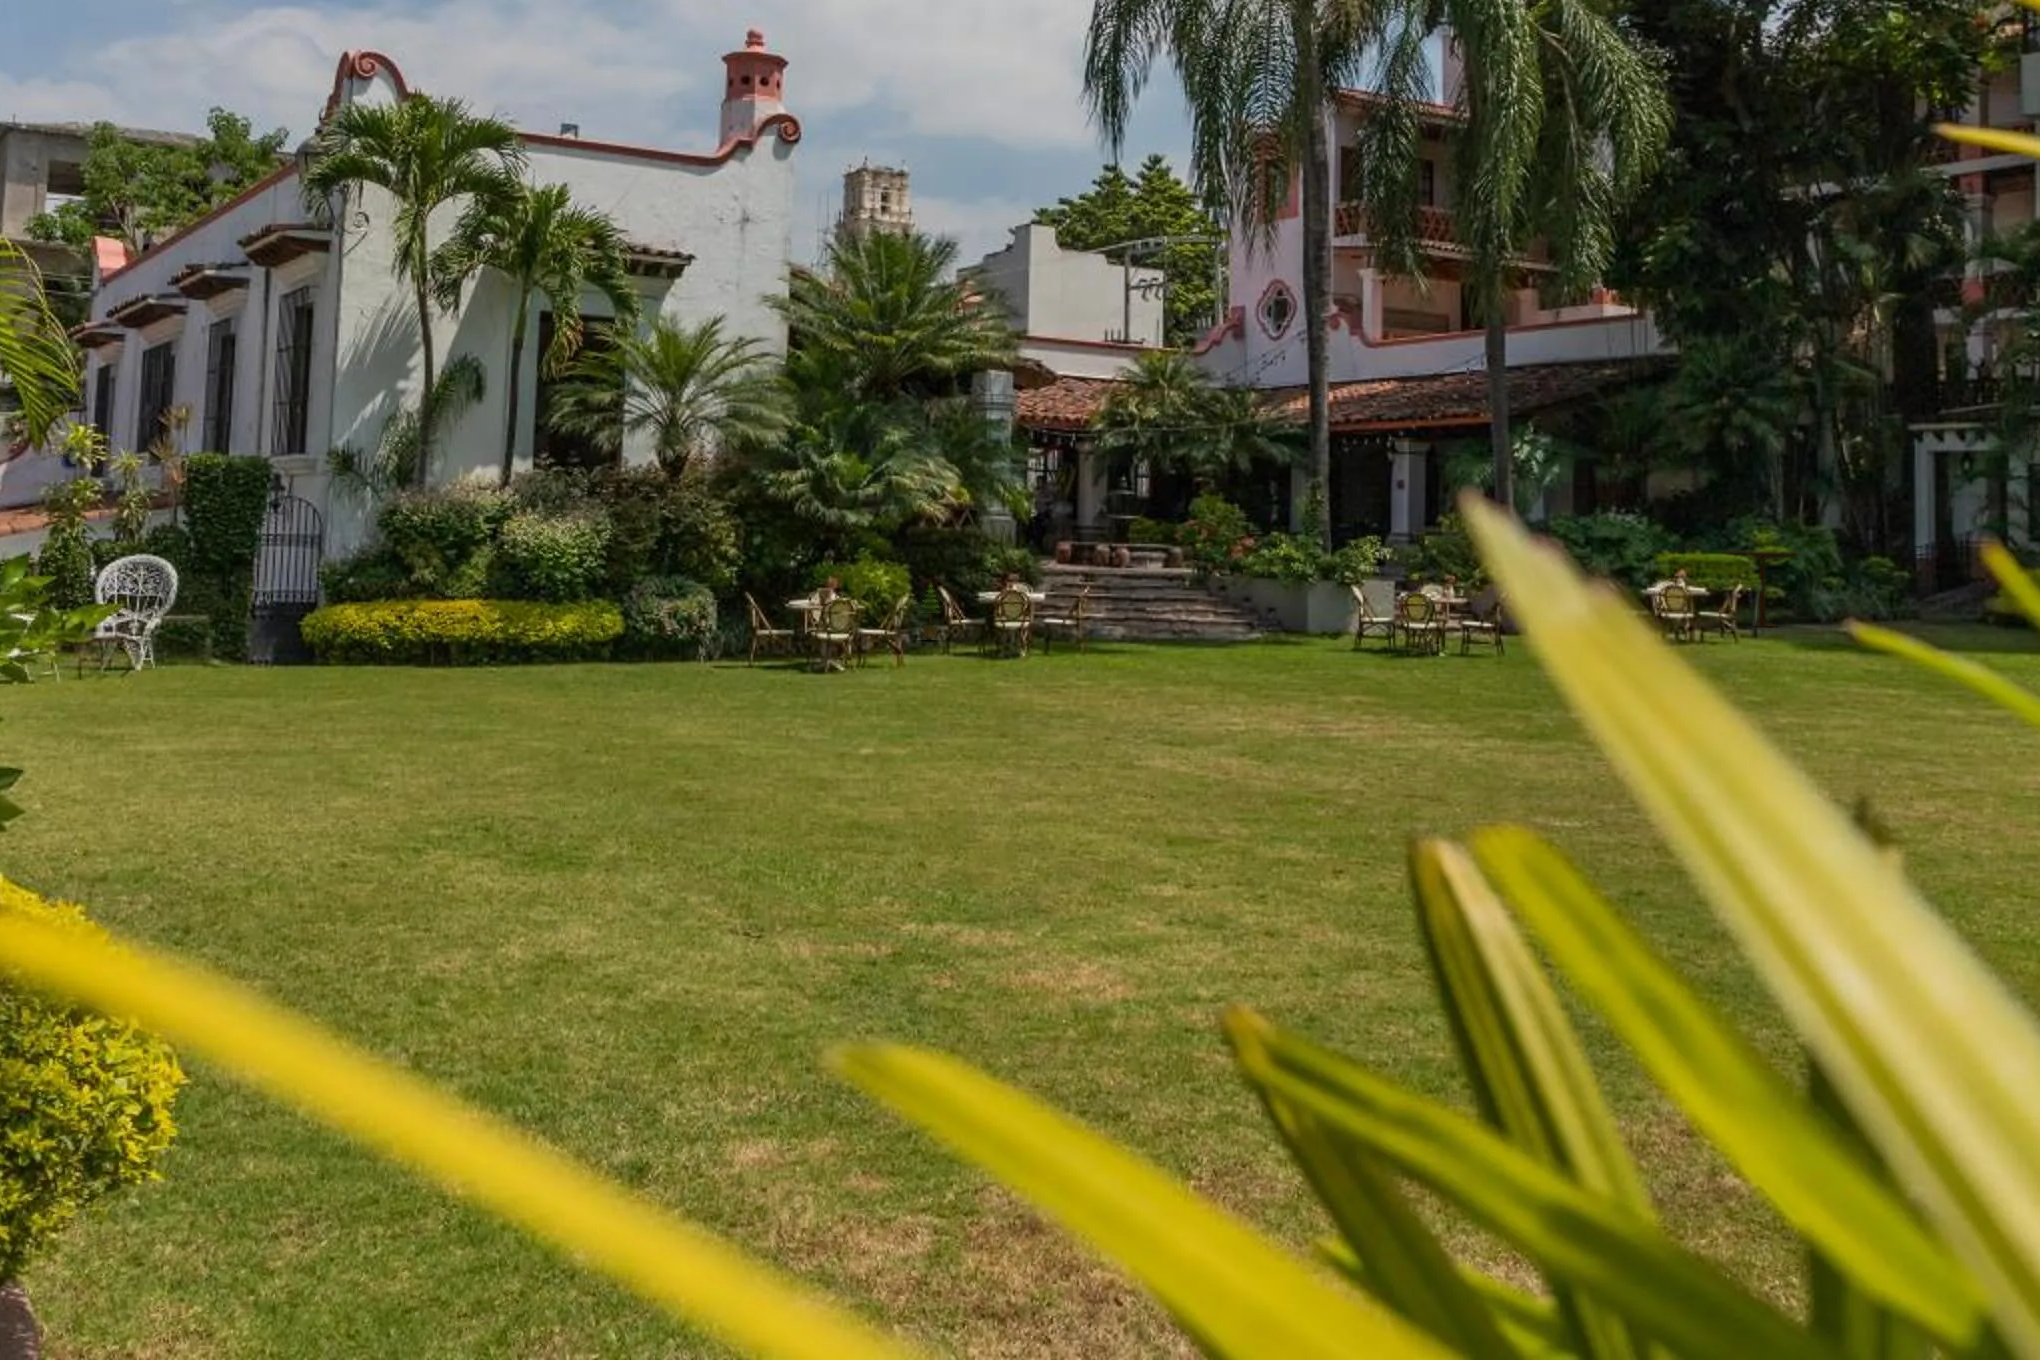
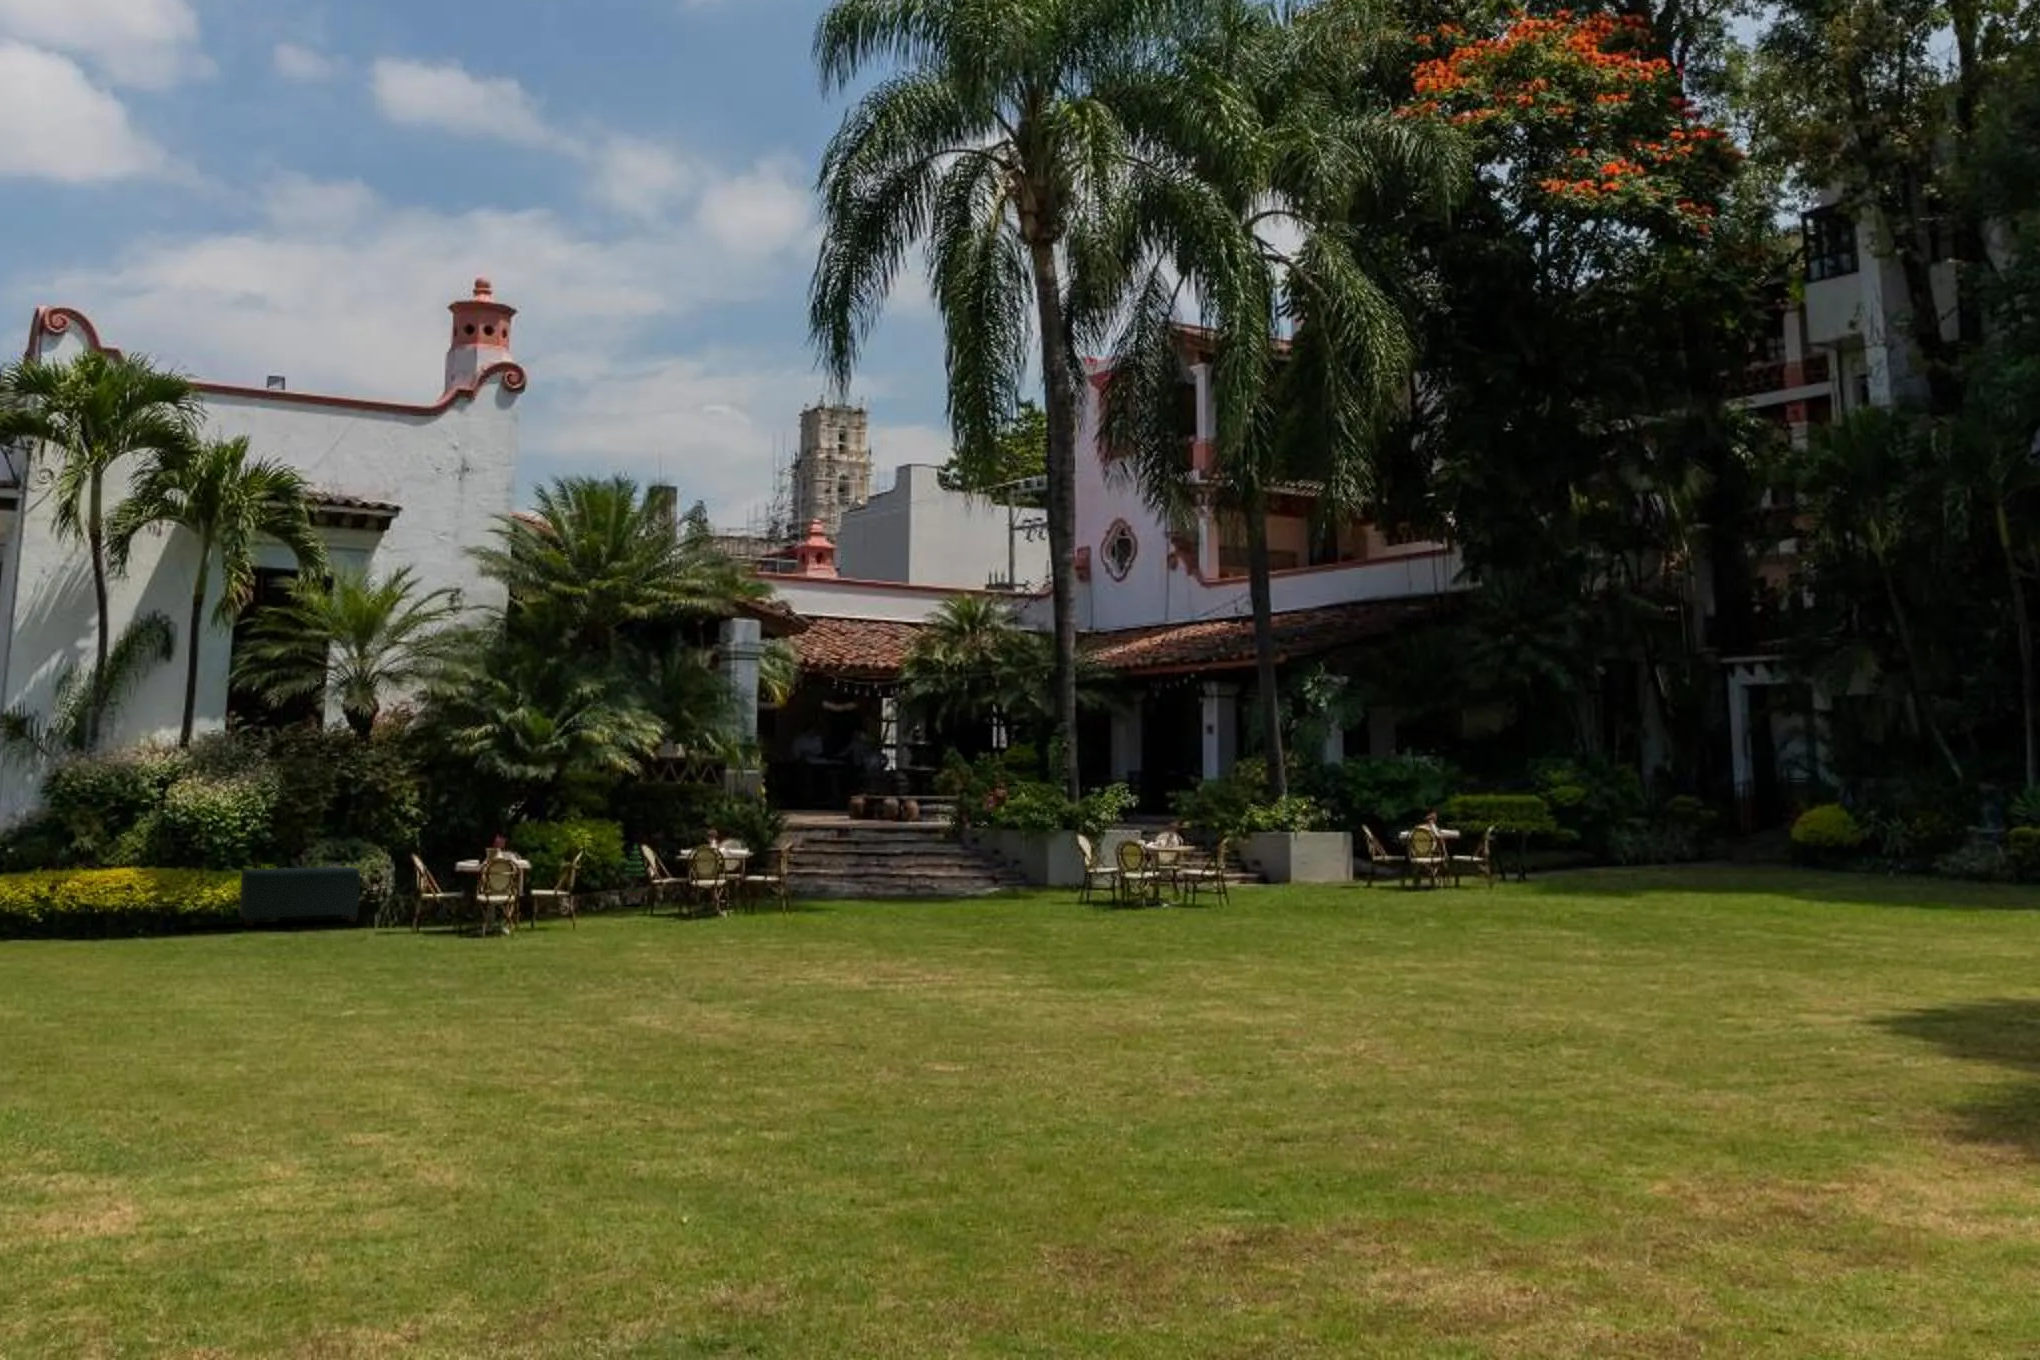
pedestal table: present [1725,551,1798,627] -> none [1506,796,1580,876]
bench: none [583,601,696,655] -> present [239,867,360,926]

